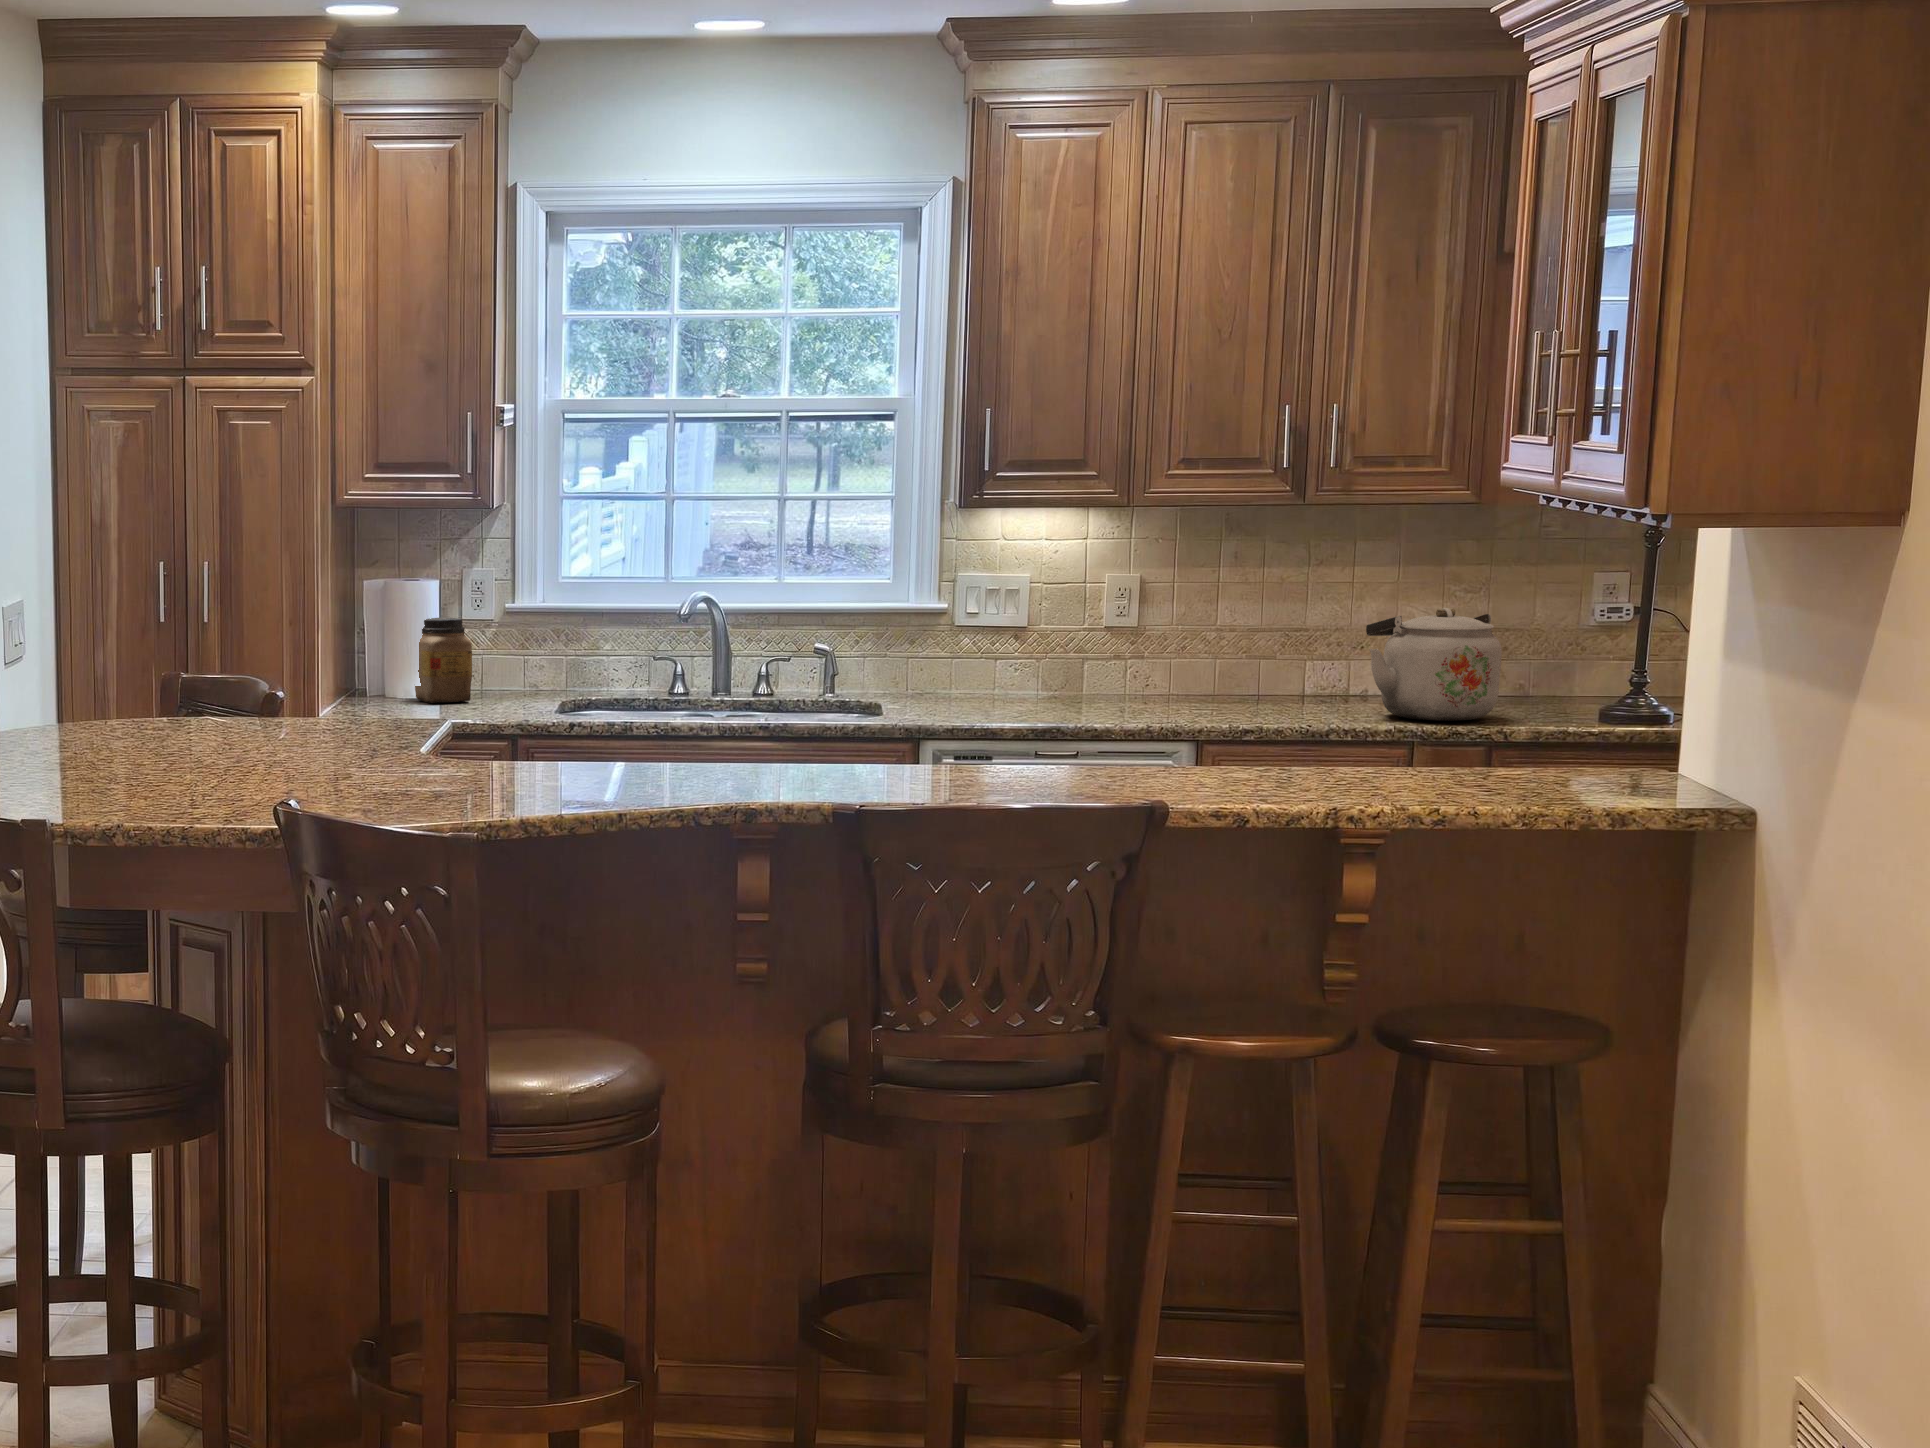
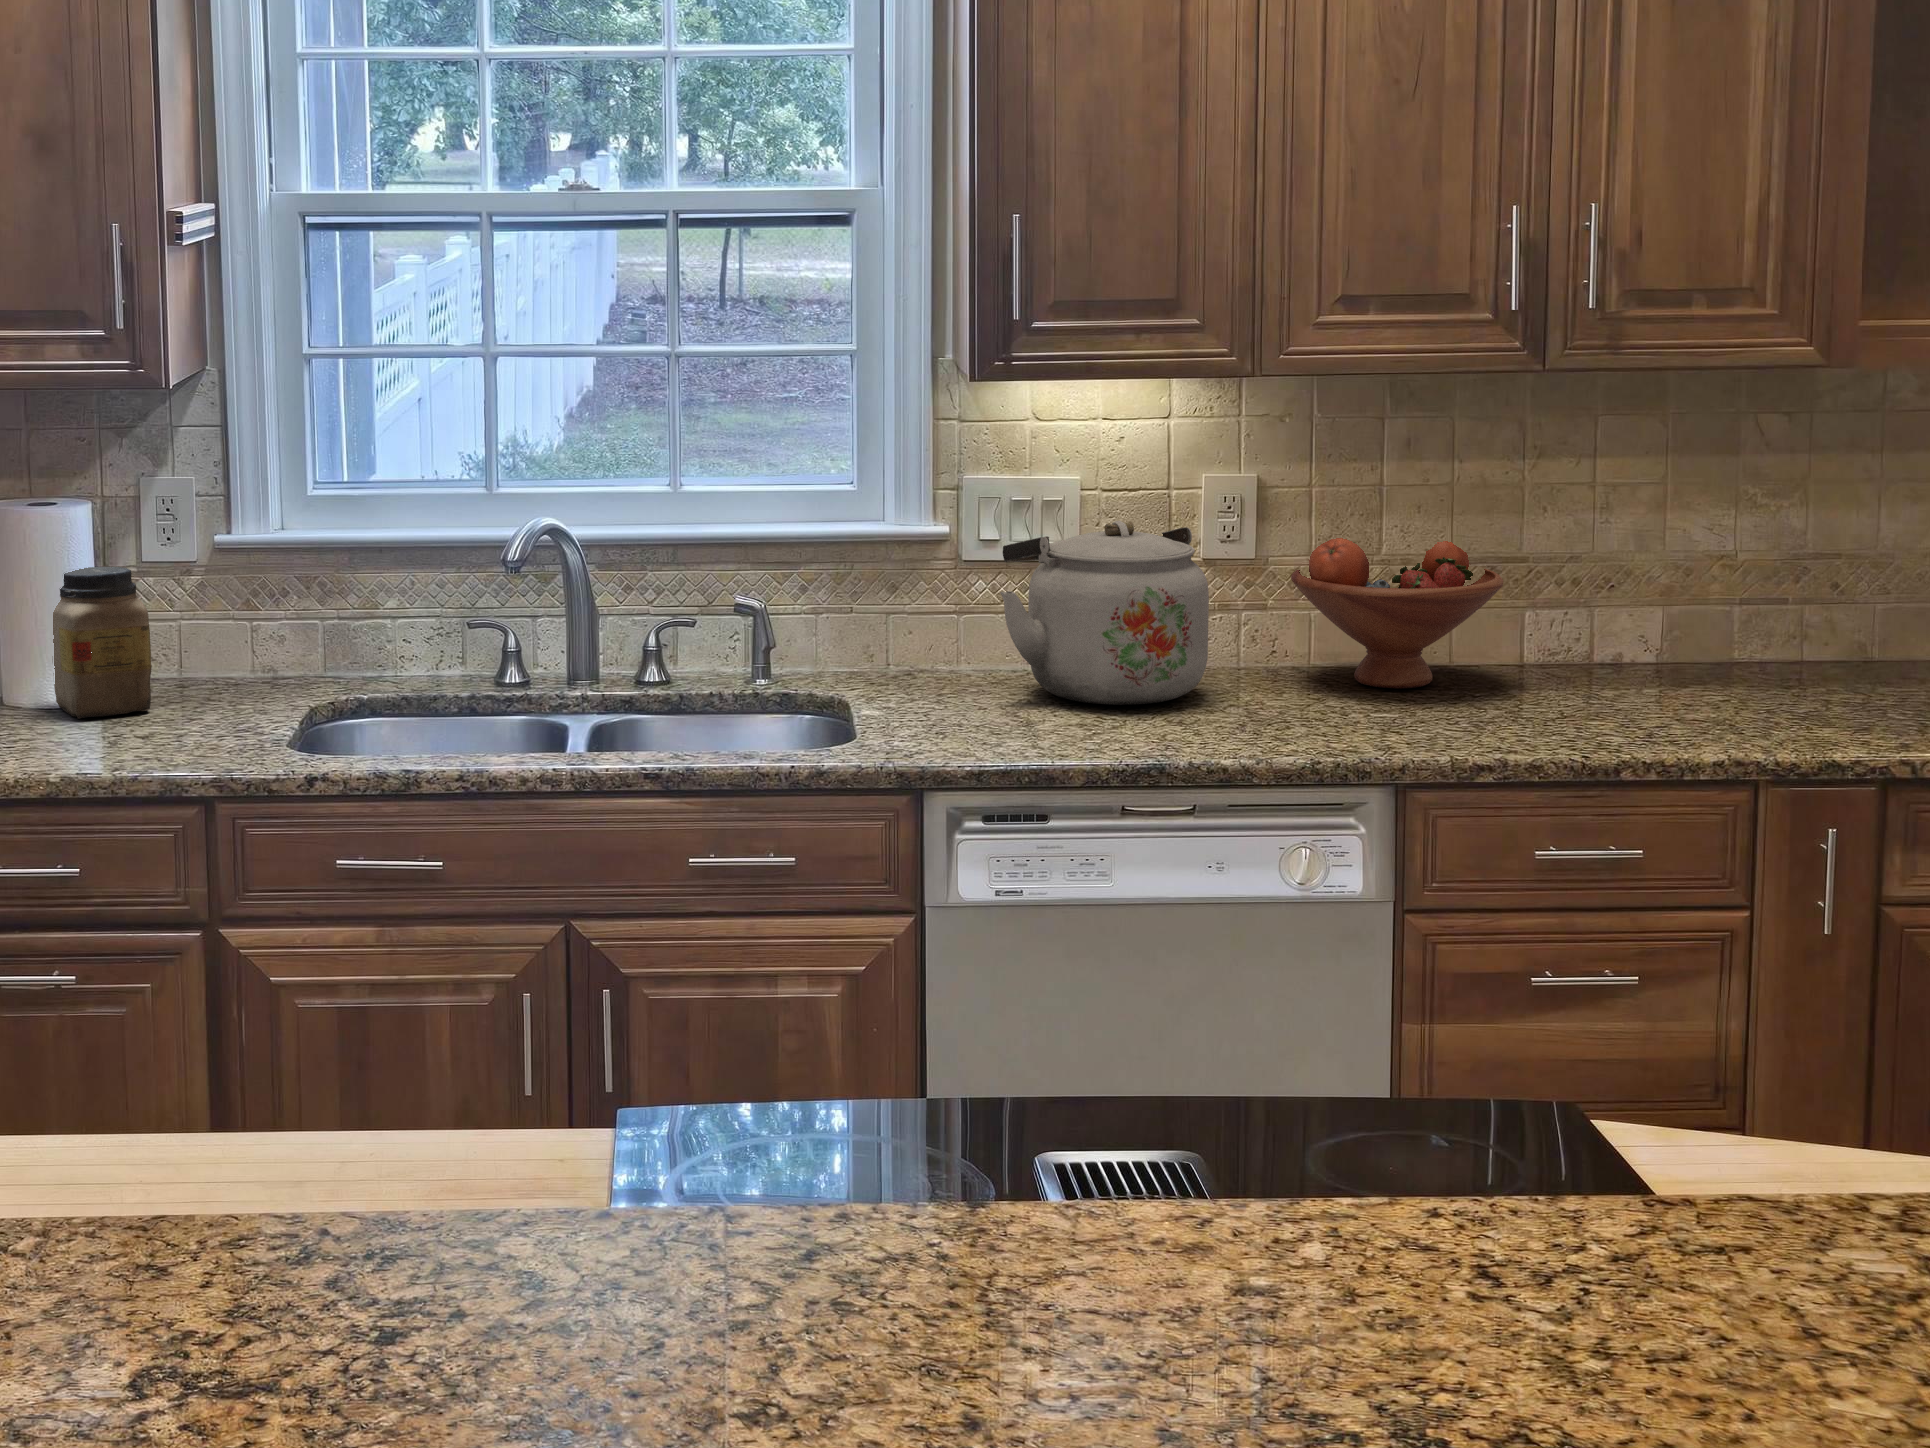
kettle: present [1366,608,1502,721] -> present [1000,521,1209,705]
fruit bowl: none [1158,610,1290,708] -> present [1291,538,1503,688]

